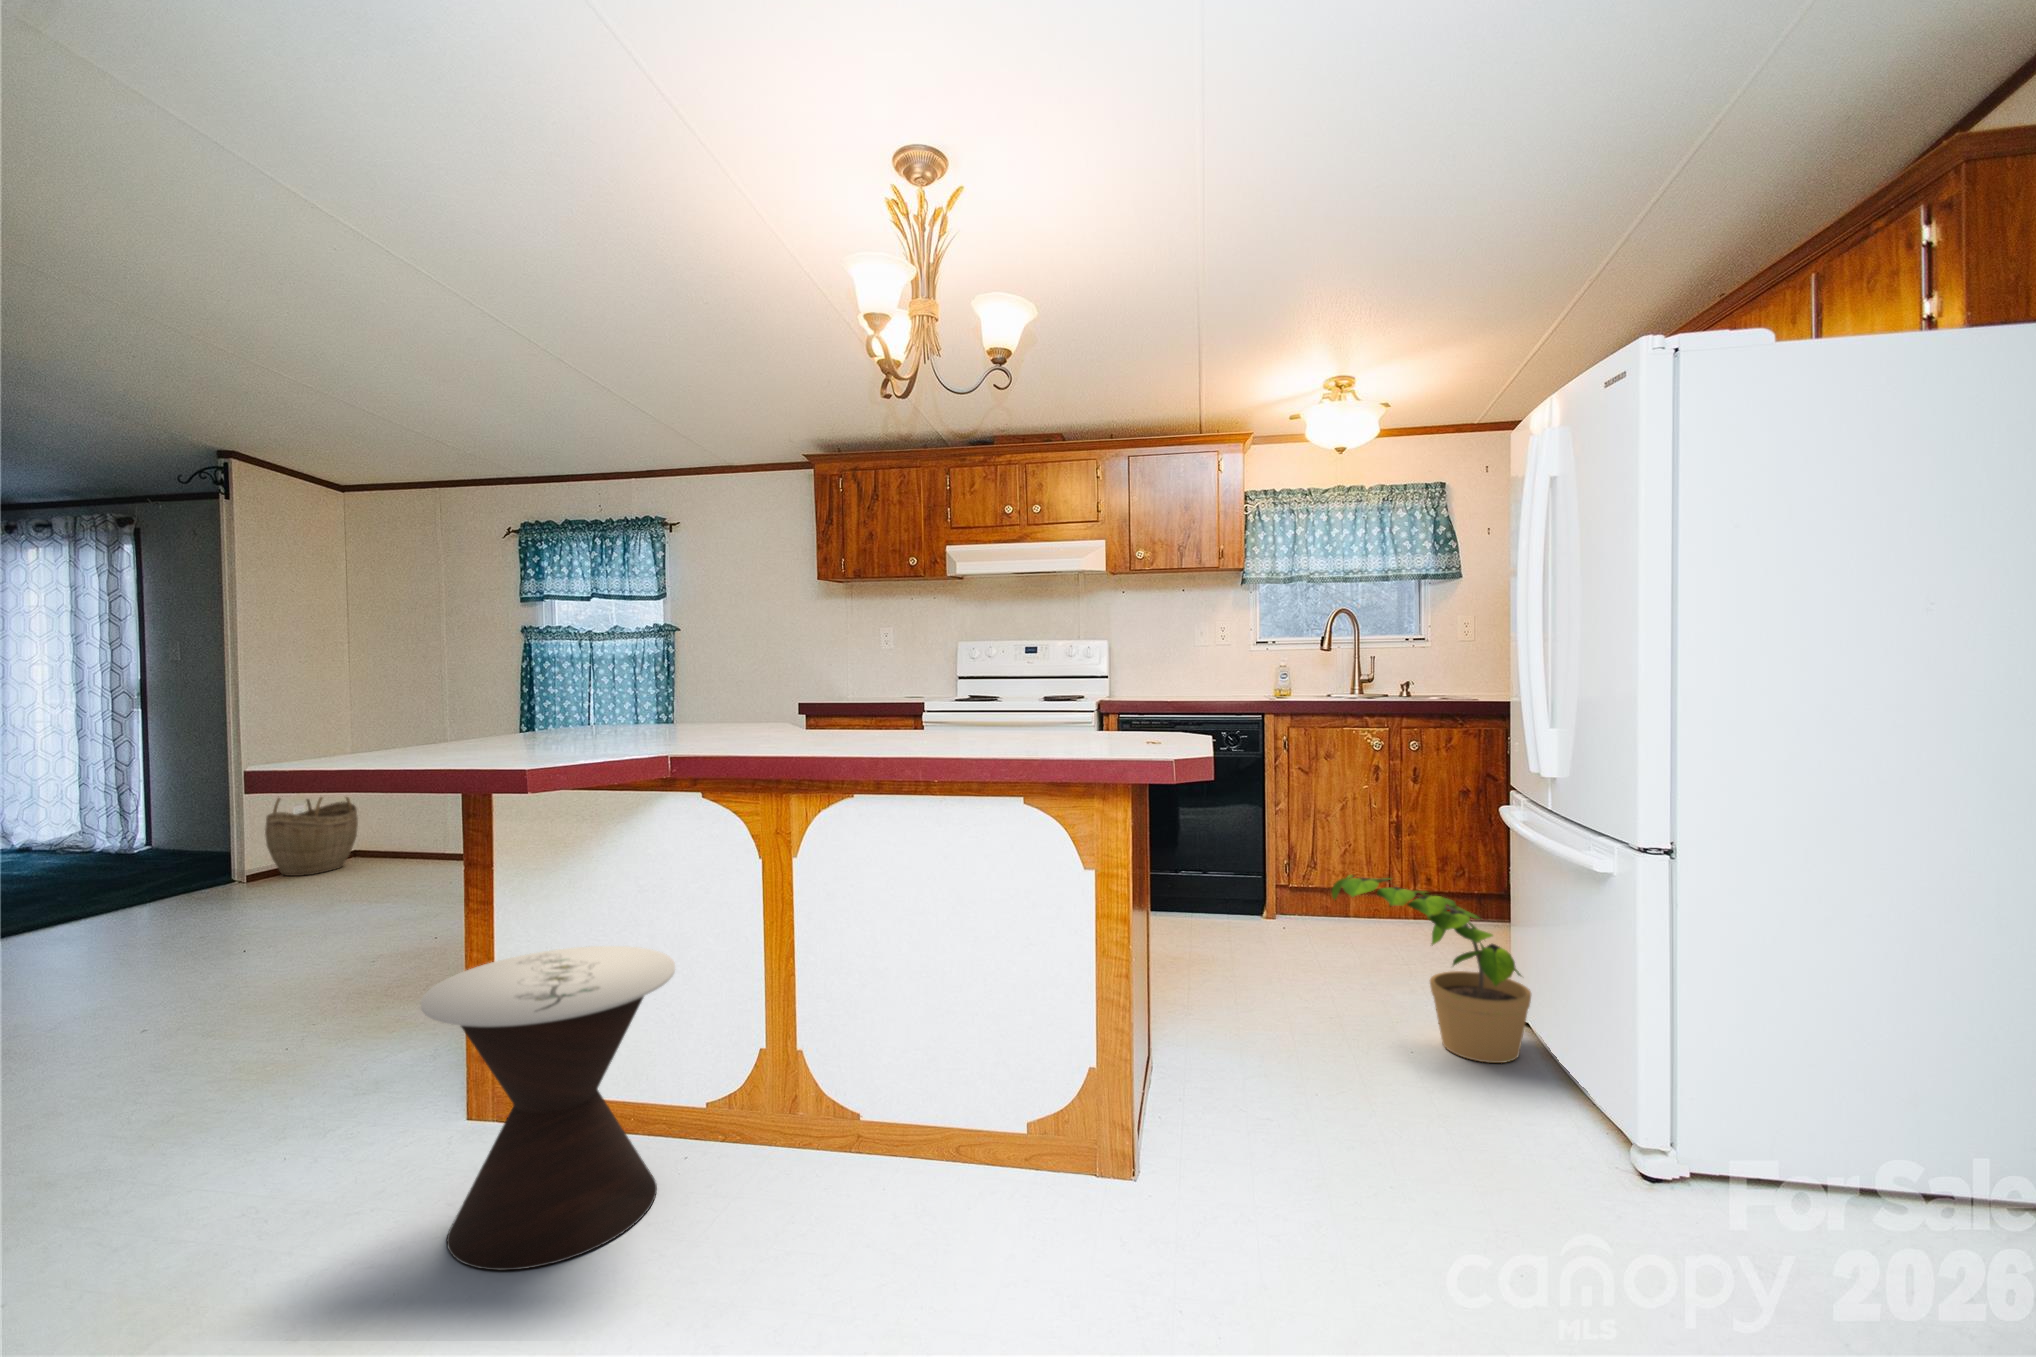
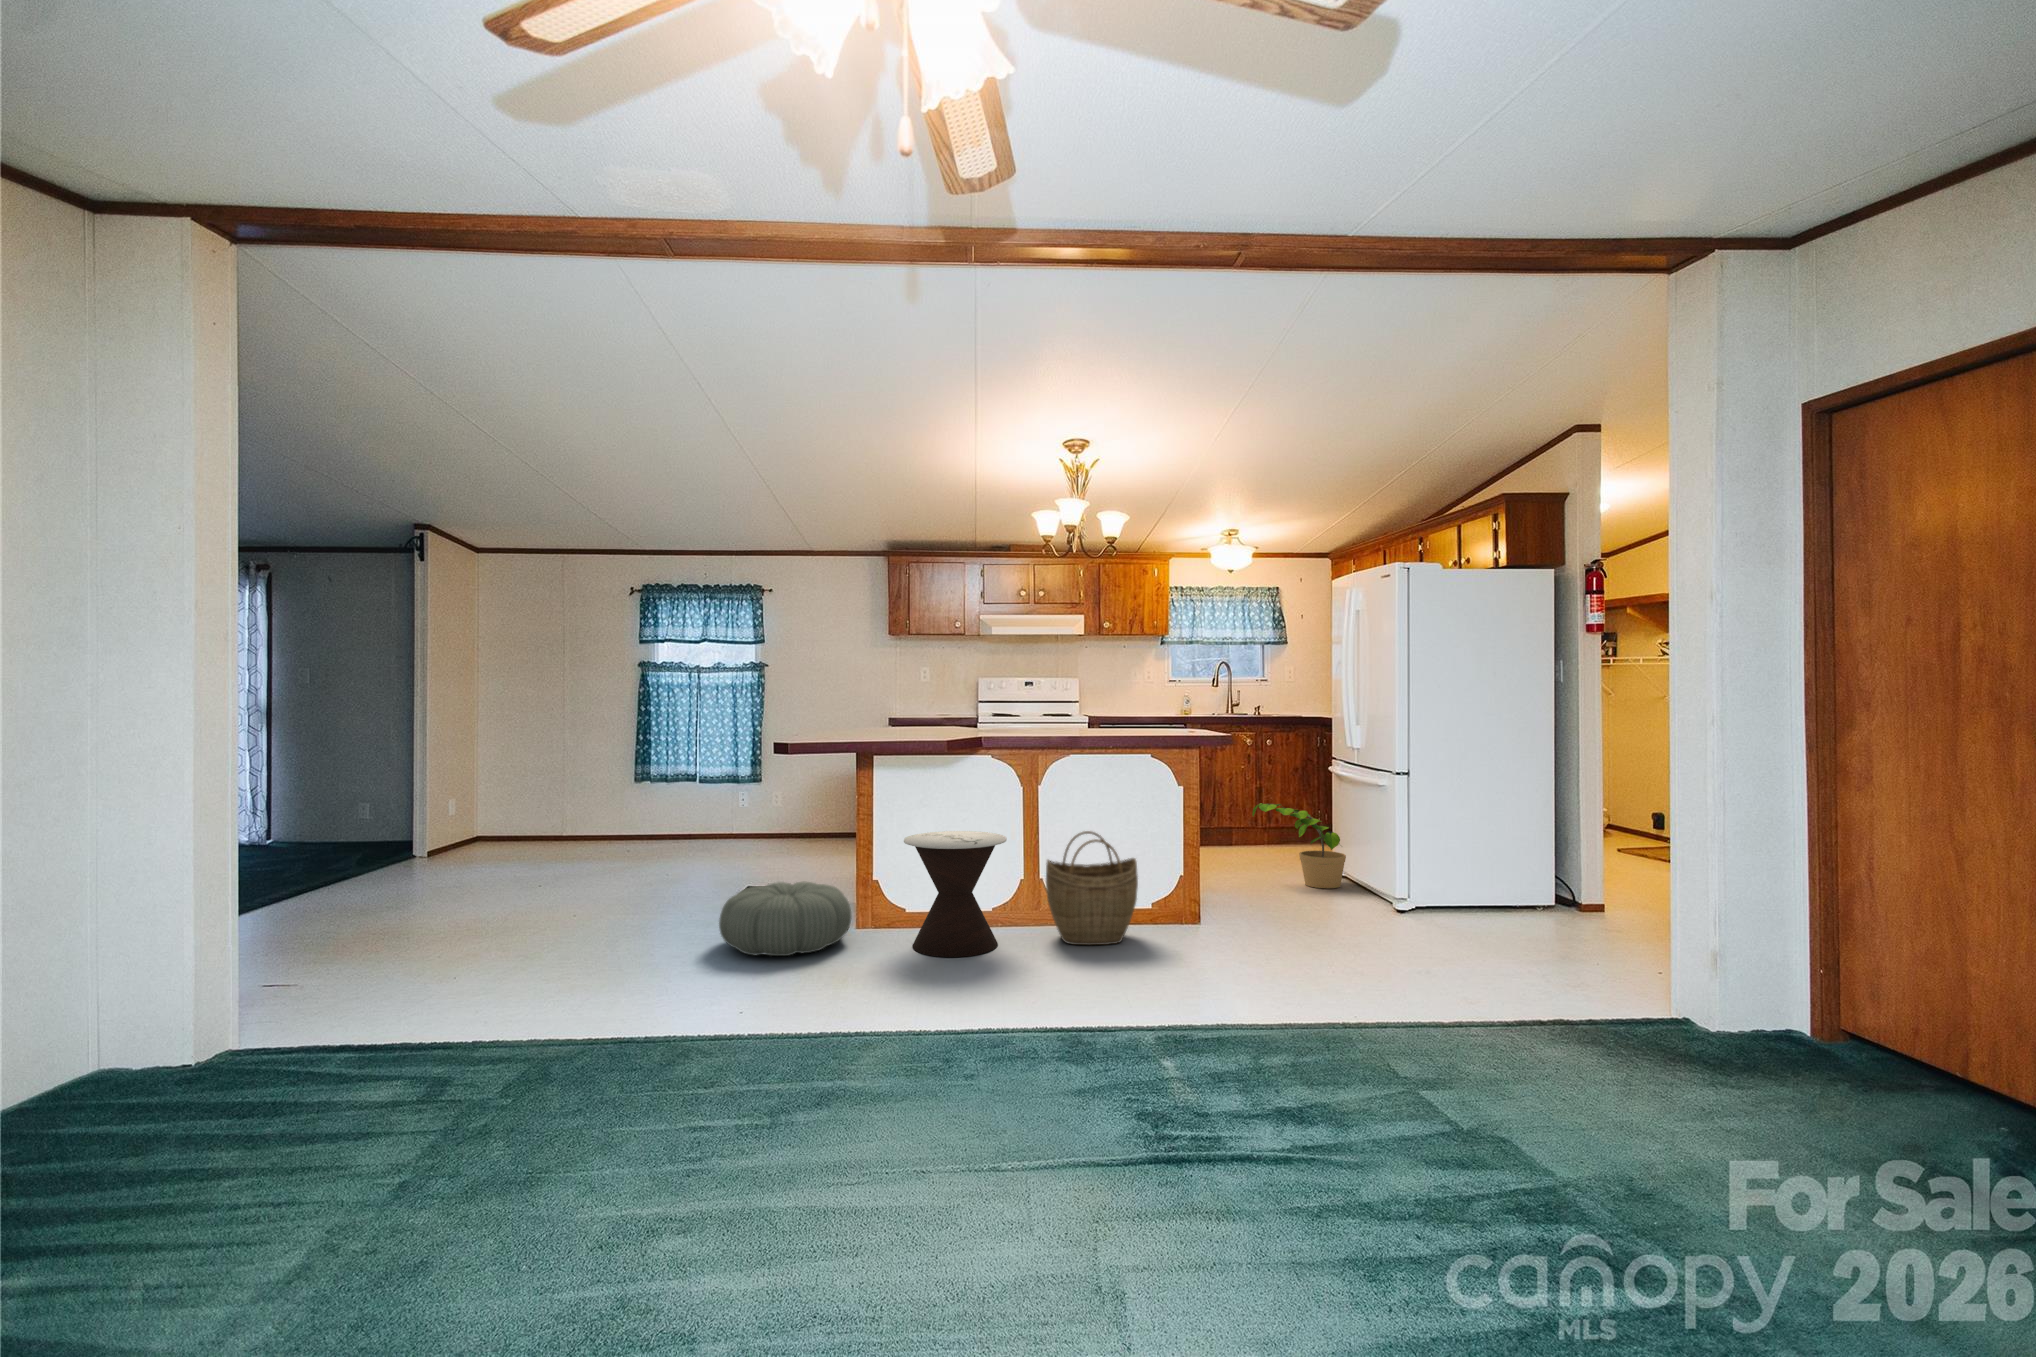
woven basket: present [265,797,358,876] -> present [1046,831,1138,945]
pouf: none [85,1027,420,1222] -> present [719,882,852,956]

